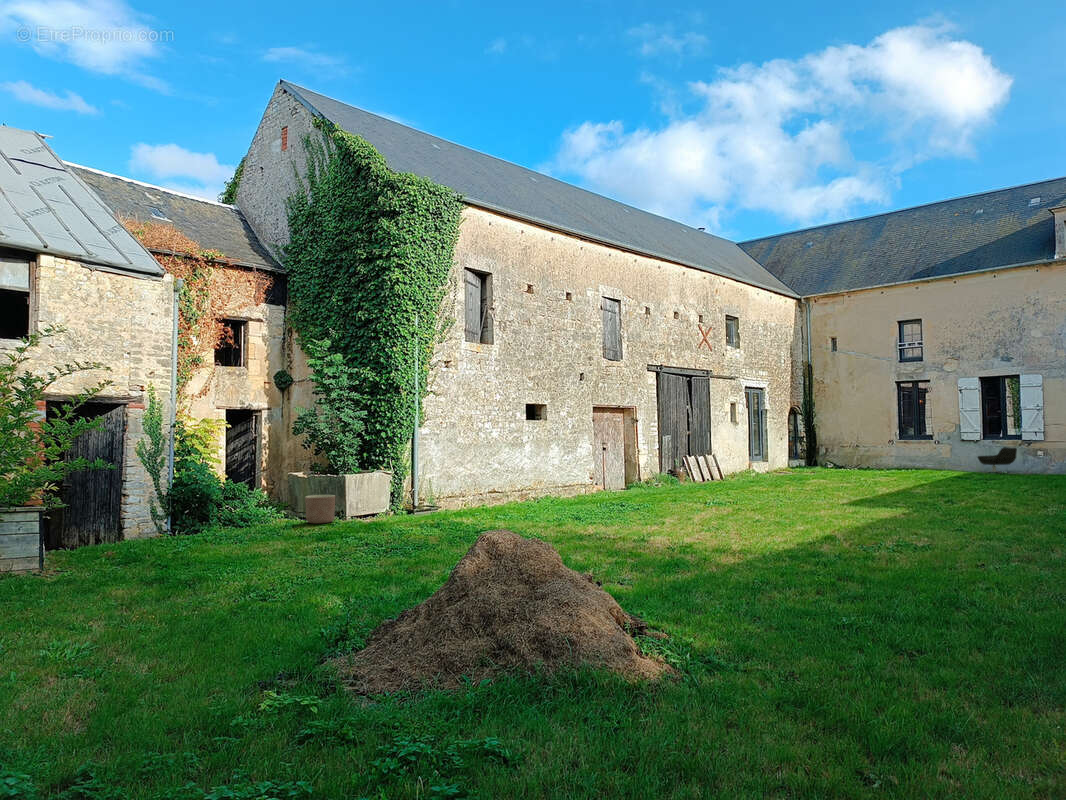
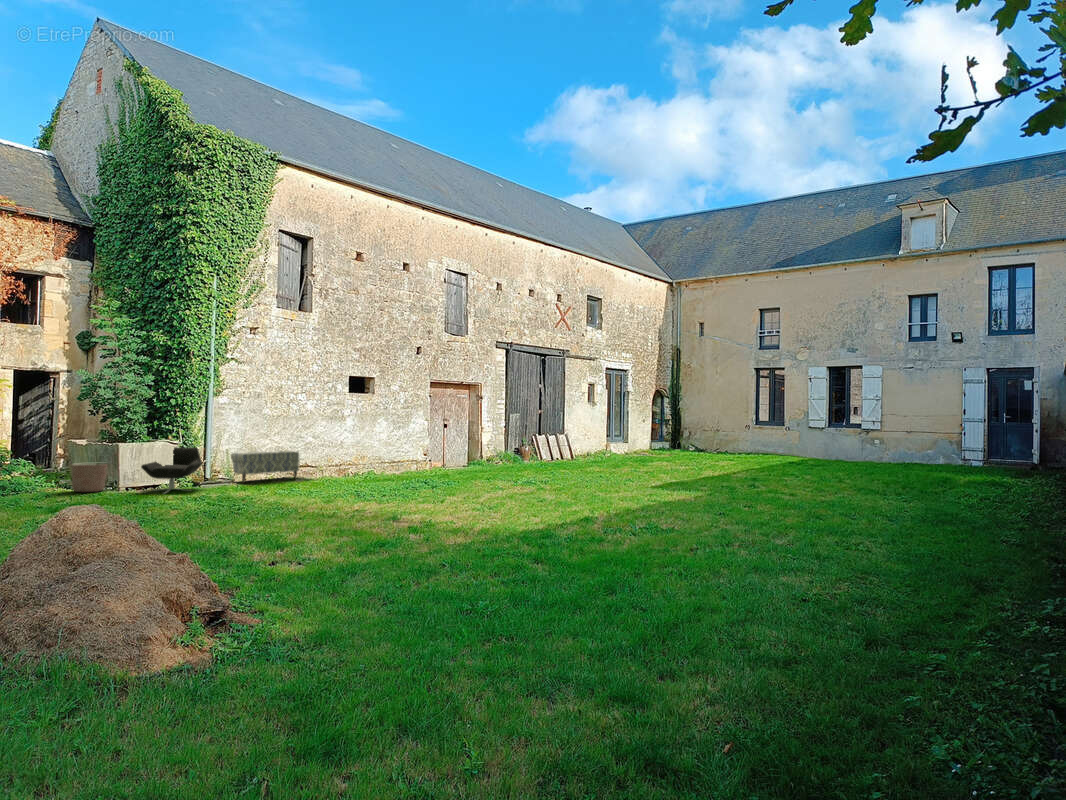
lounge chair: present [978,447,1017,472] -> present [141,447,202,493]
bench: none [432,479,494,512] -> present [231,450,299,484]

